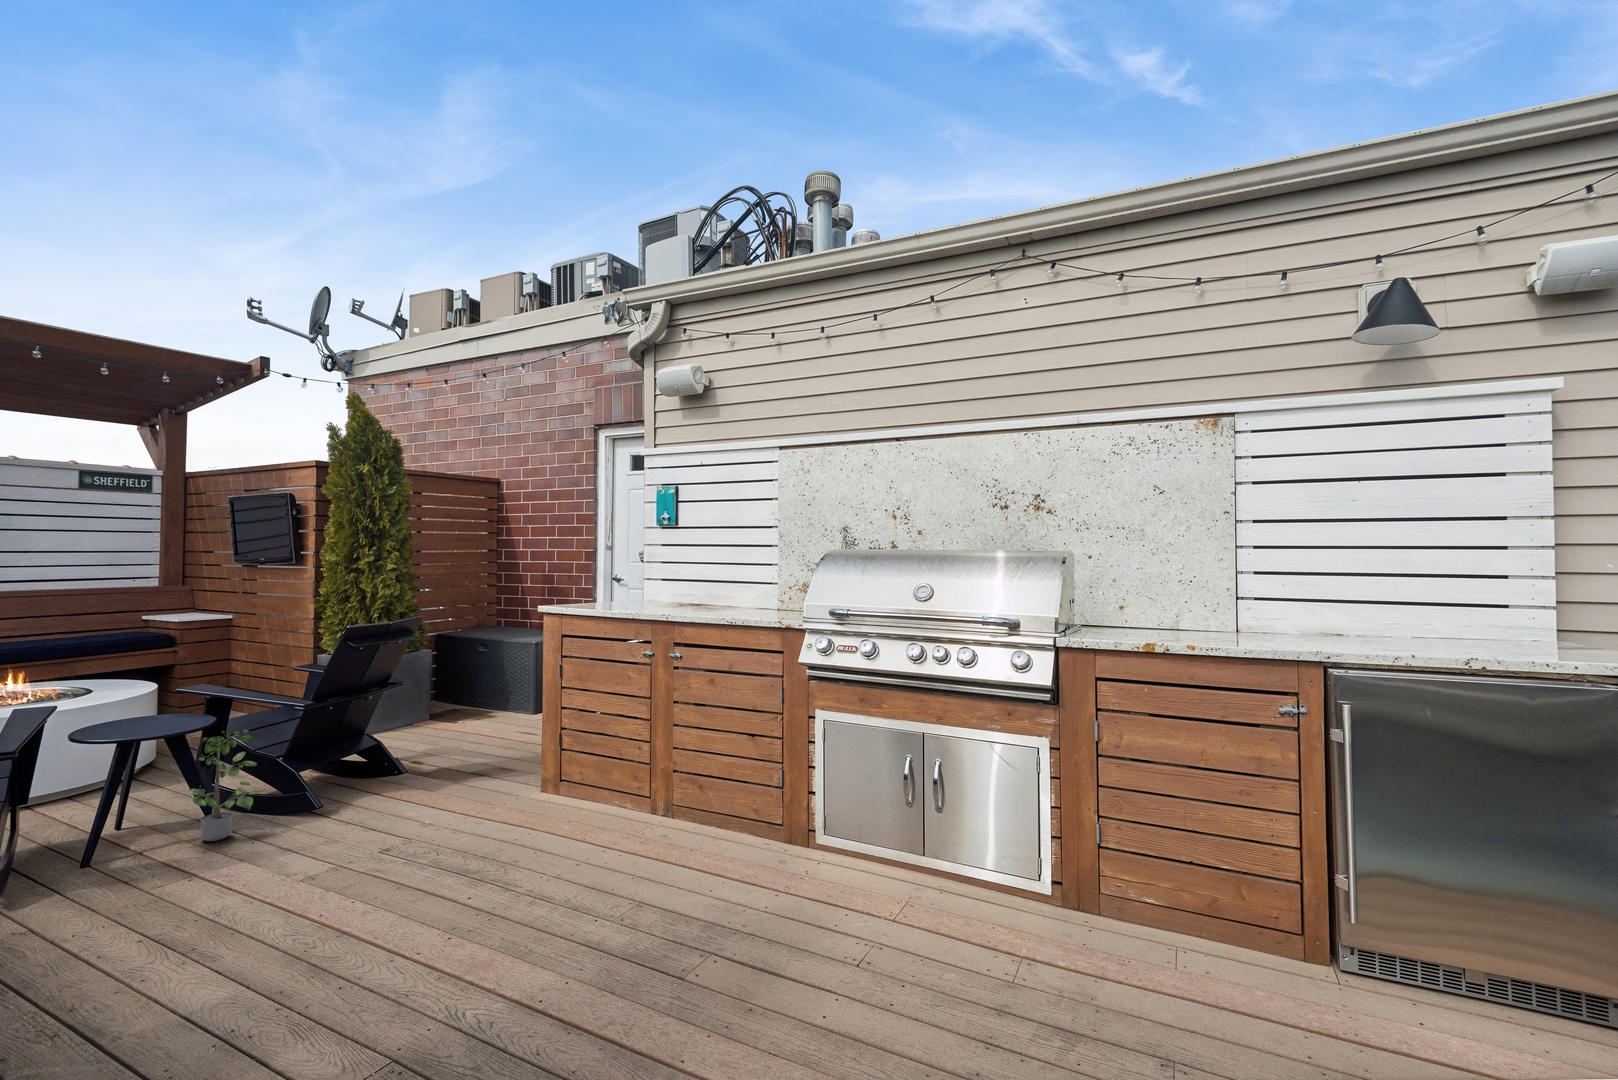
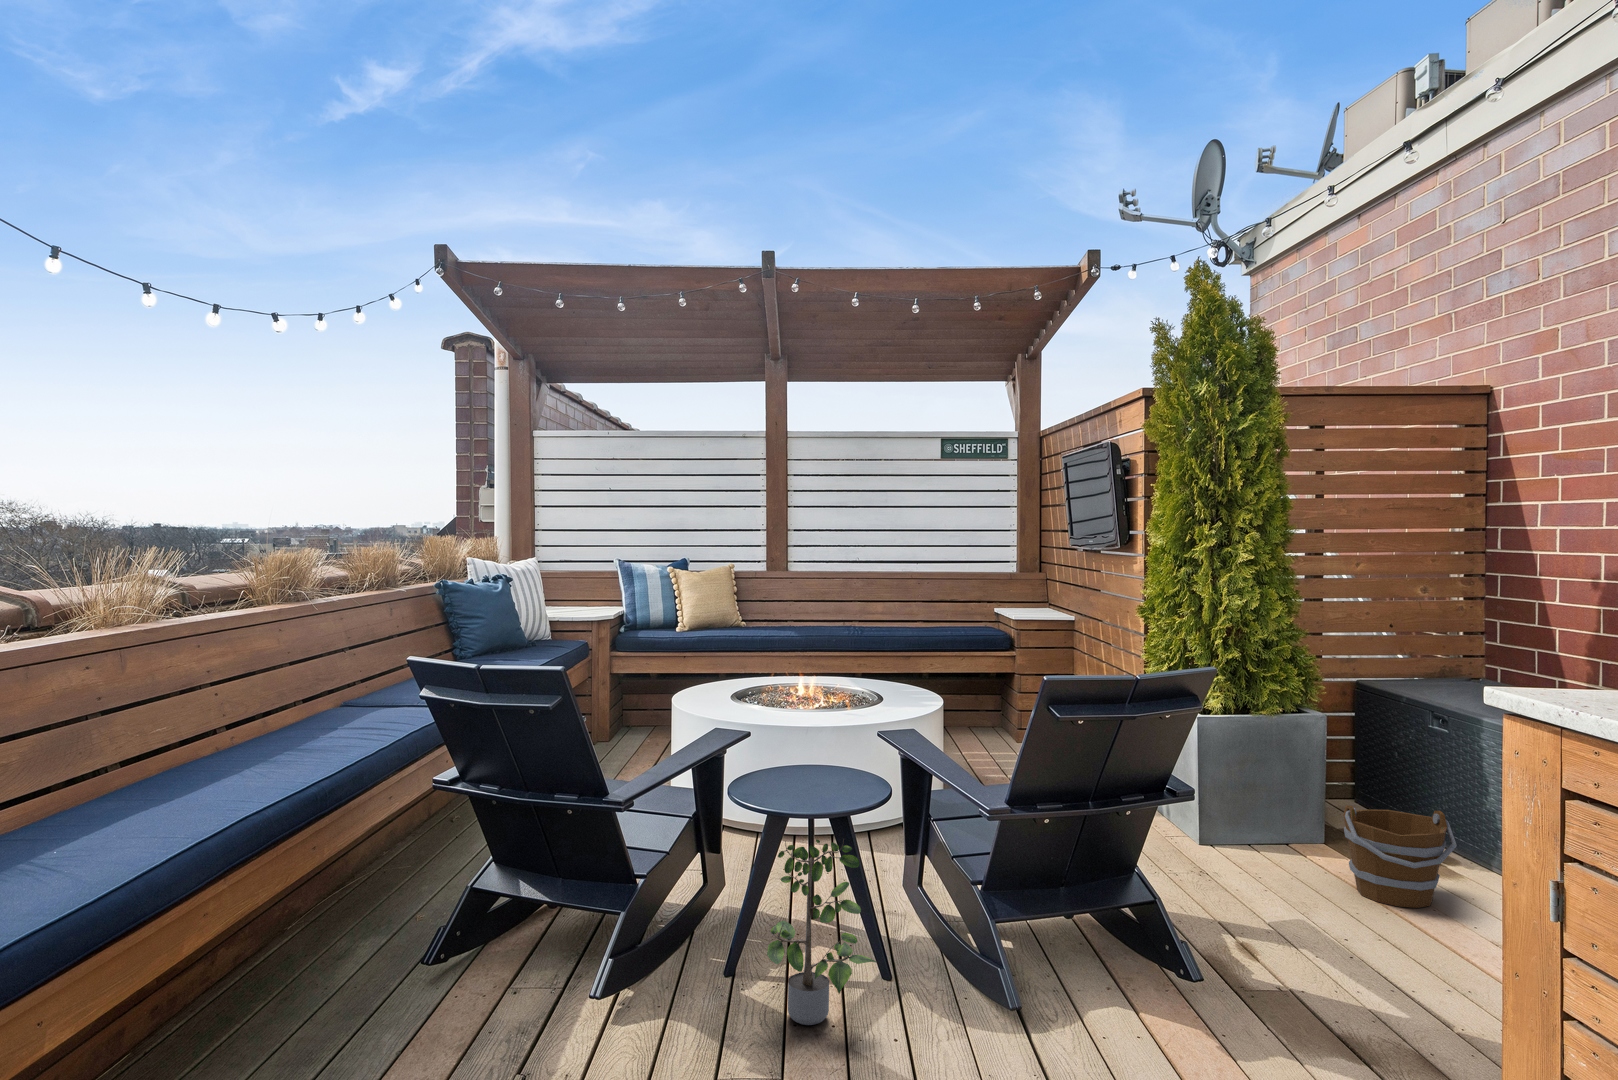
bucket: none [453,684,503,732] -> present [1343,805,1457,908]

